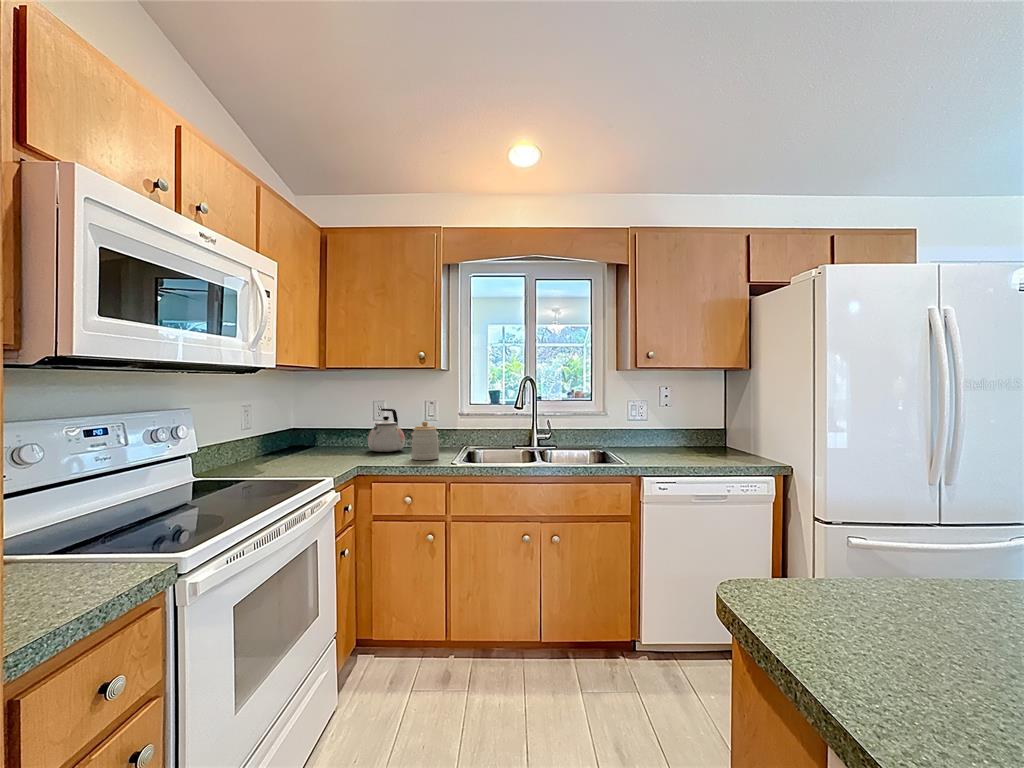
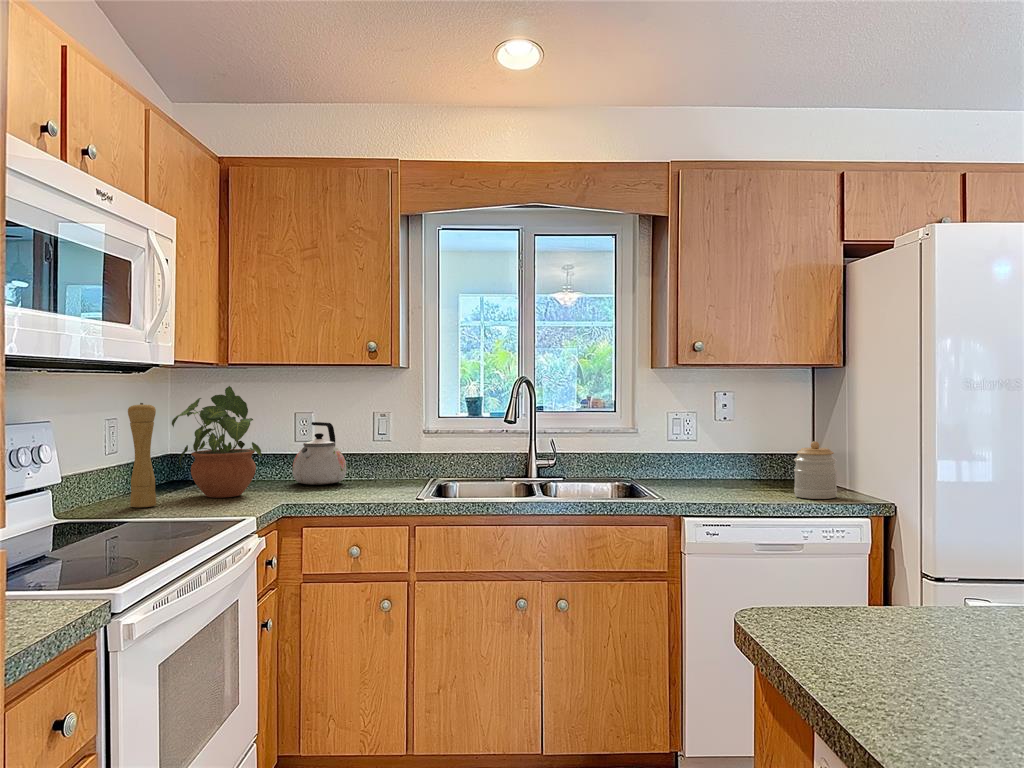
potted plant: none [280,383,344,462] -> present [172,386,262,498]
pepper mill: none [246,396,267,470] -> present [128,403,156,507]
jar: present [411,421,439,460] -> present [794,441,837,499]

